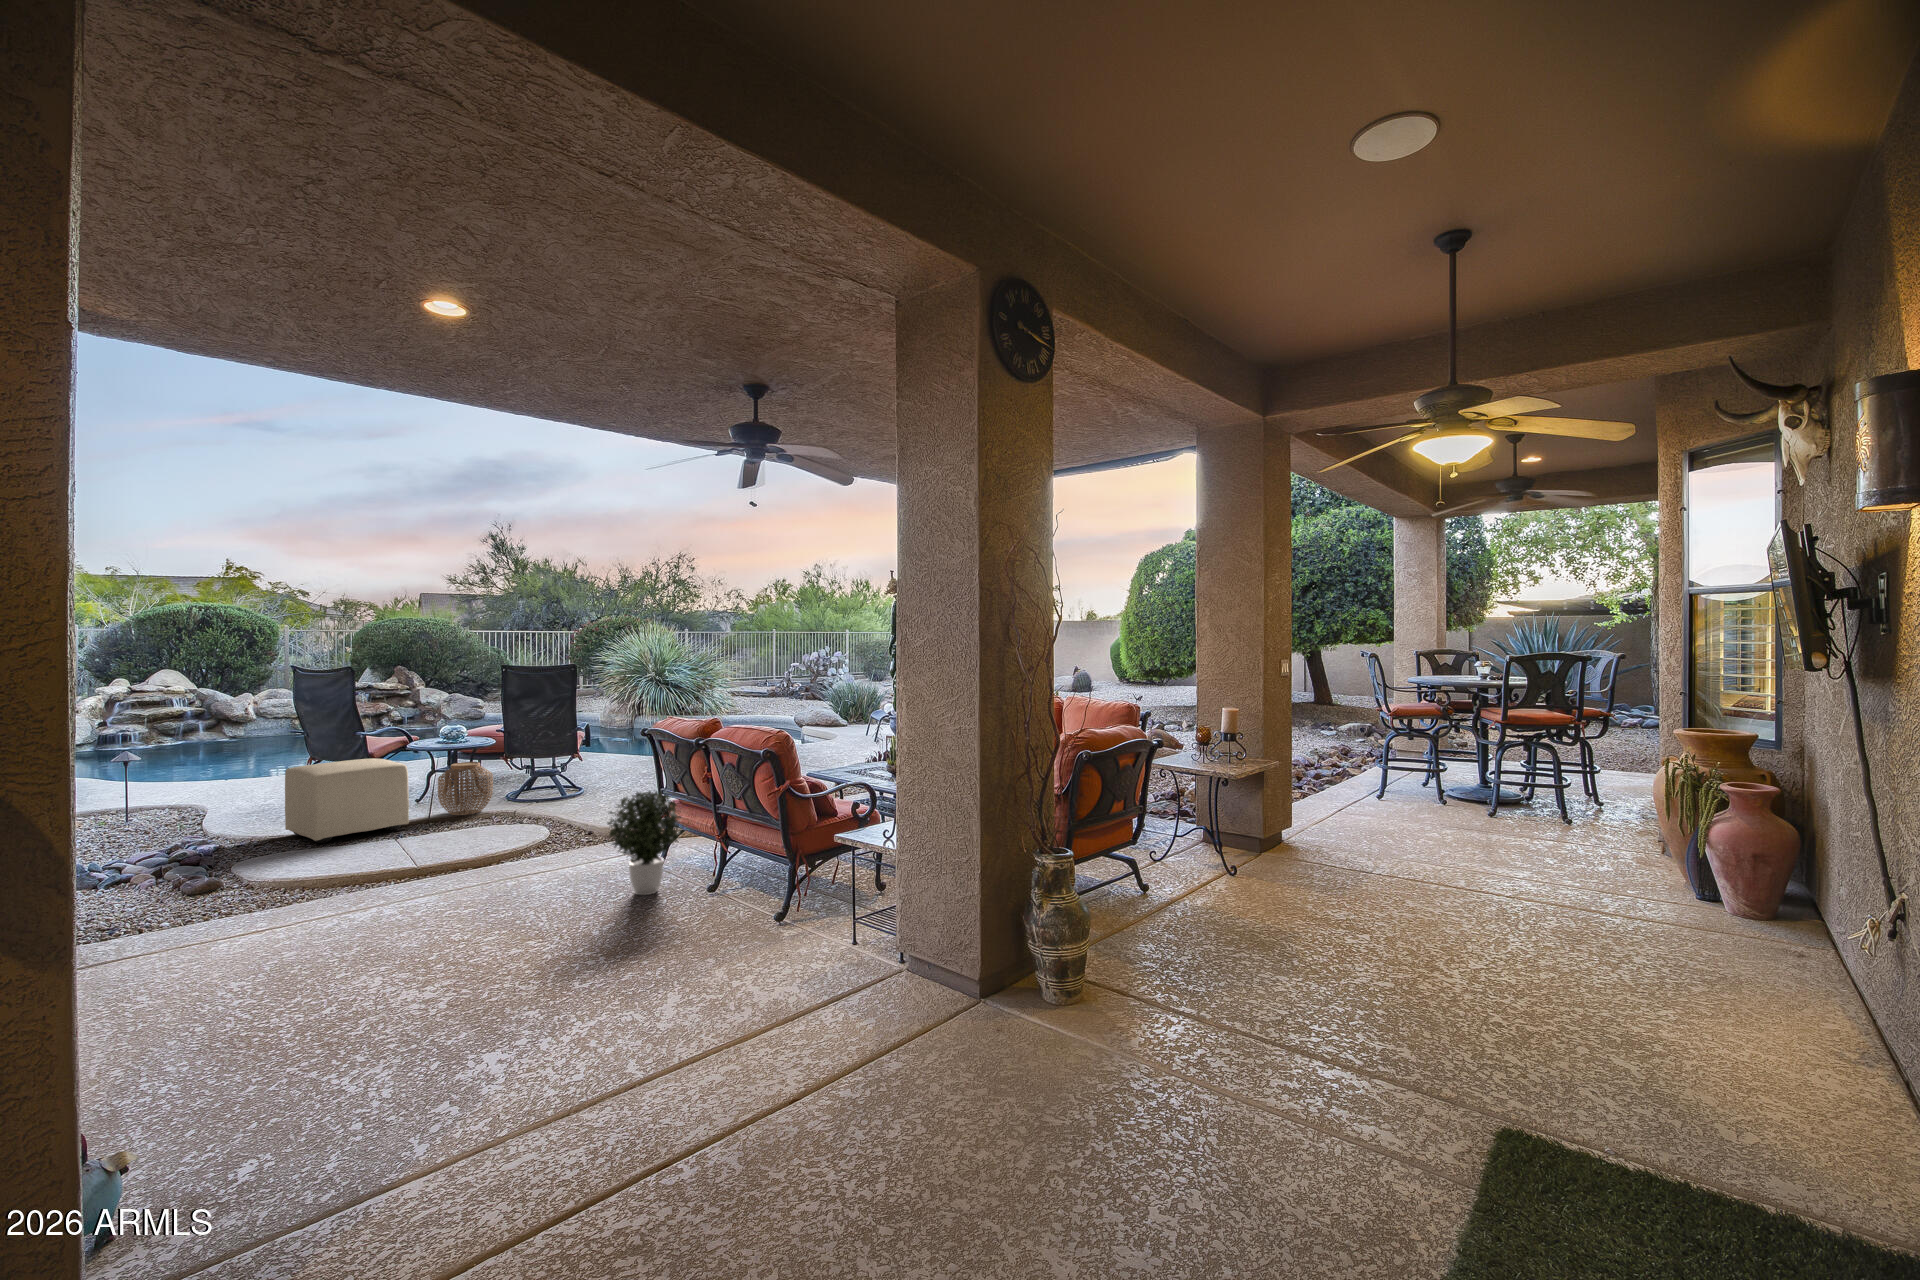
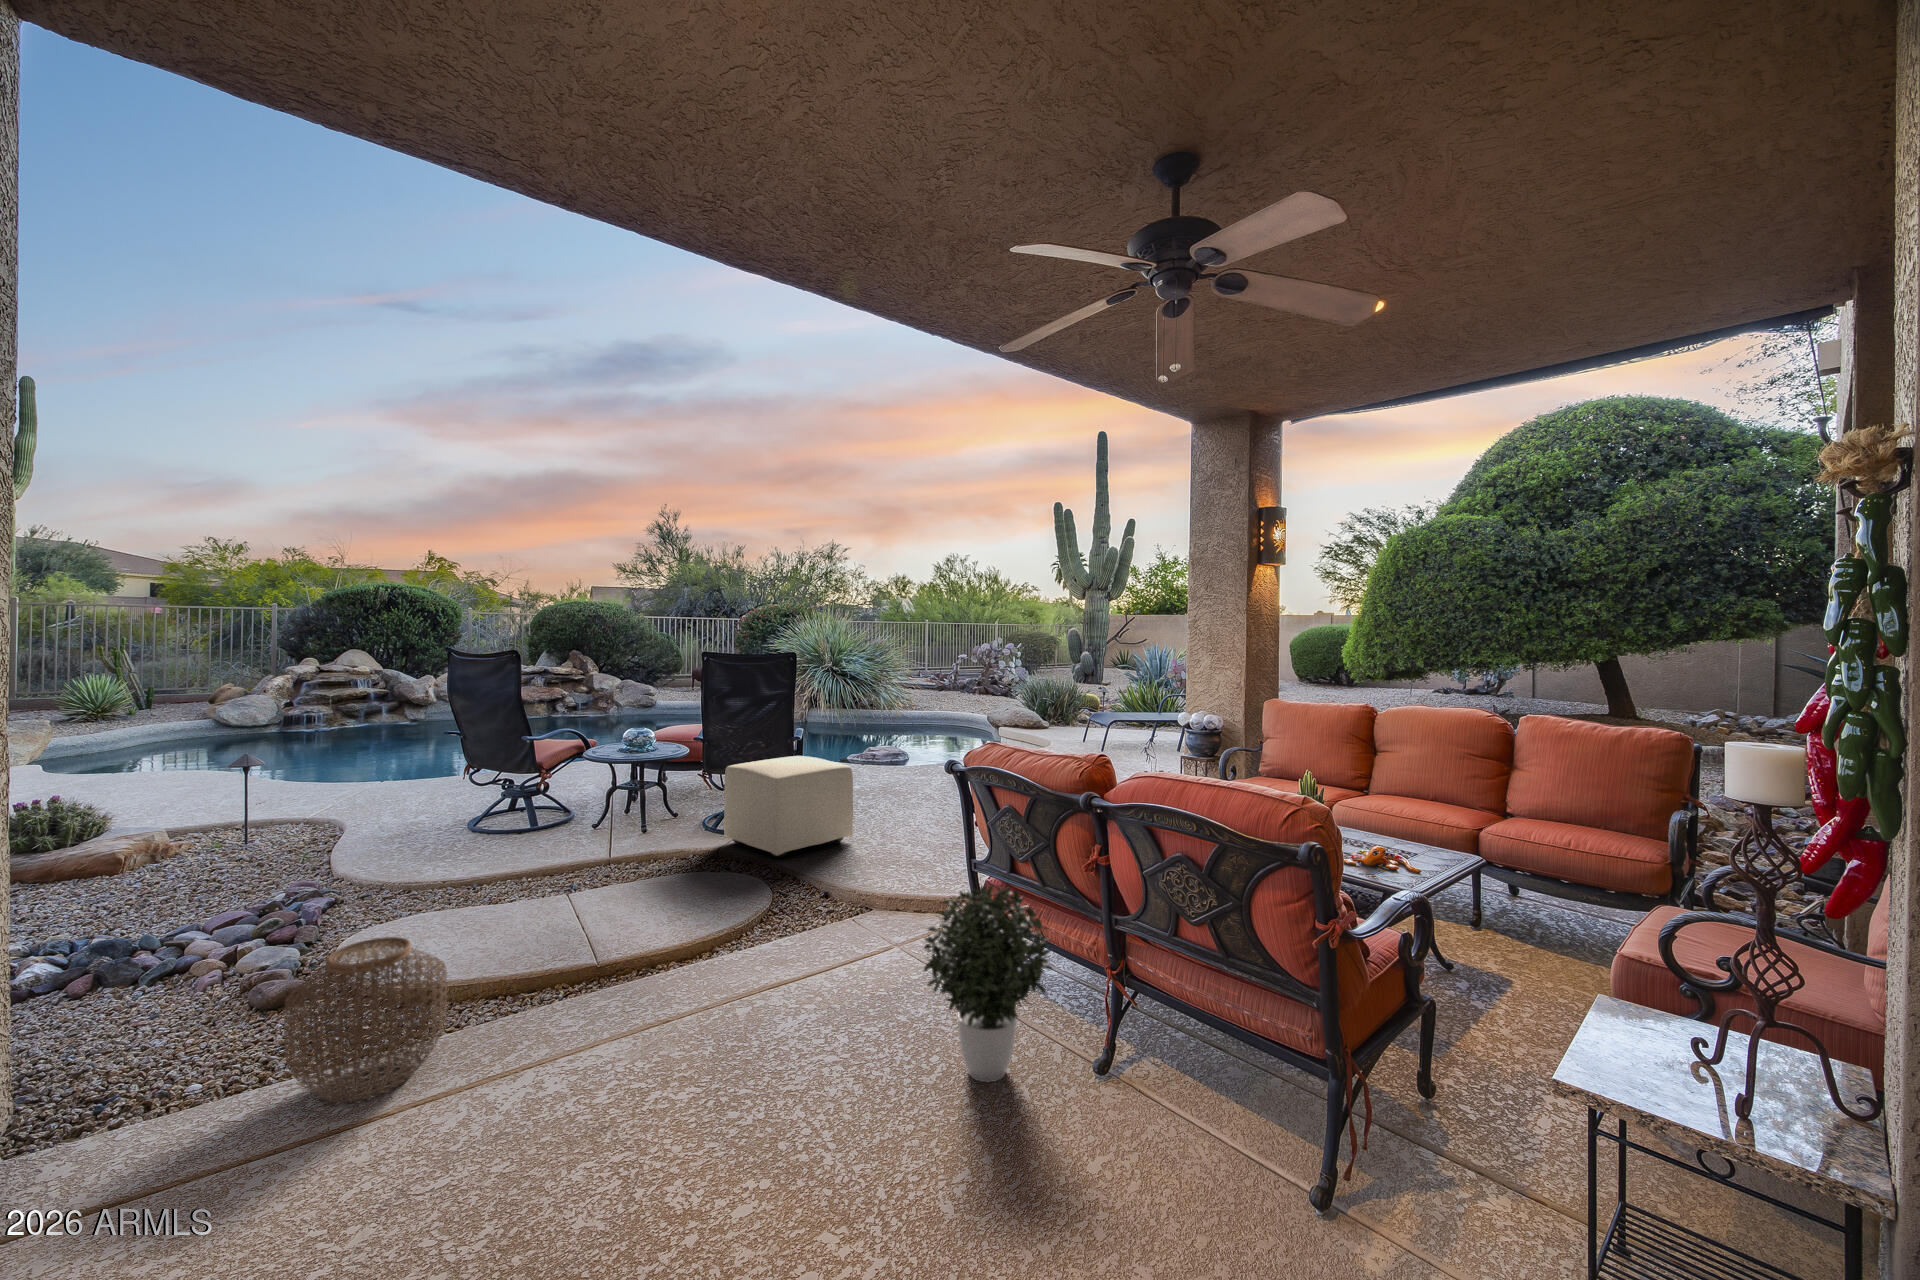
ottoman: present [285,758,409,843] -> present [724,756,853,857]
woven basket: present [438,762,493,815] -> present [284,937,447,1102]

